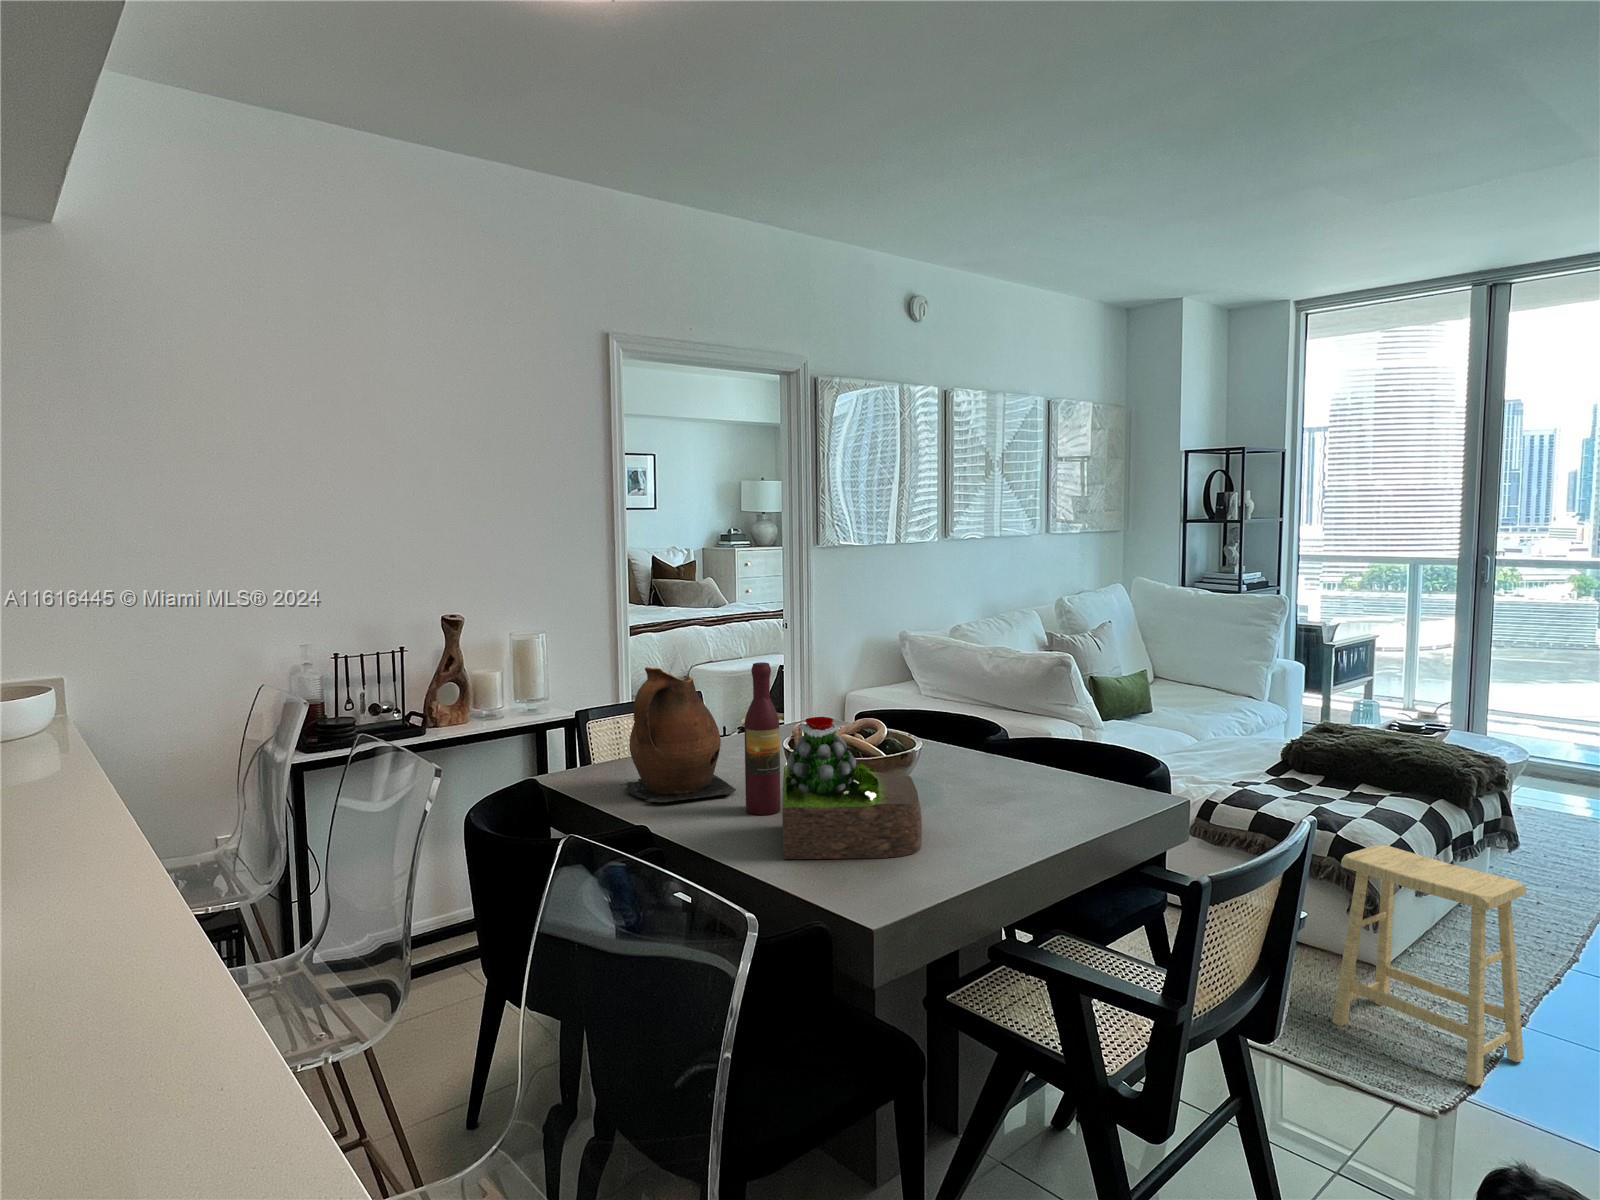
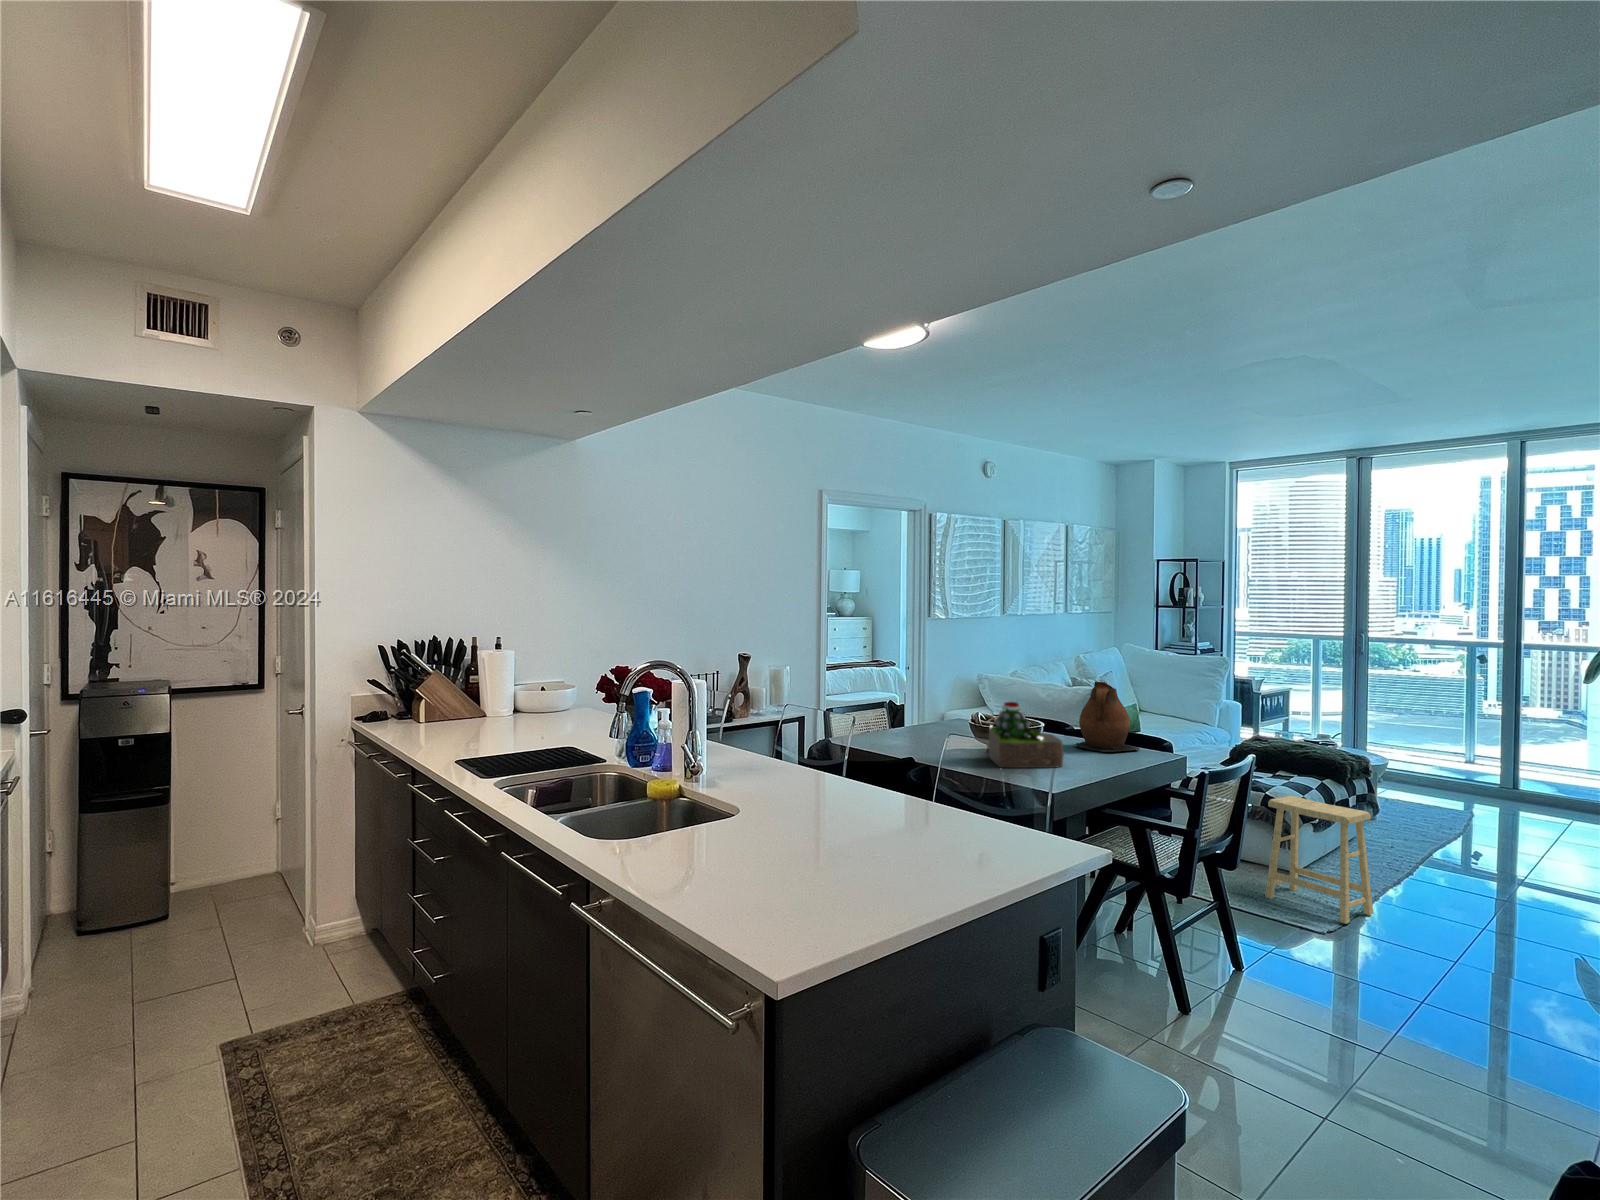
wine bottle: present [745,662,781,815] -> none [962,677,980,754]
ceramic pitcher: present [621,667,736,803] -> present [1074,681,1140,752]

